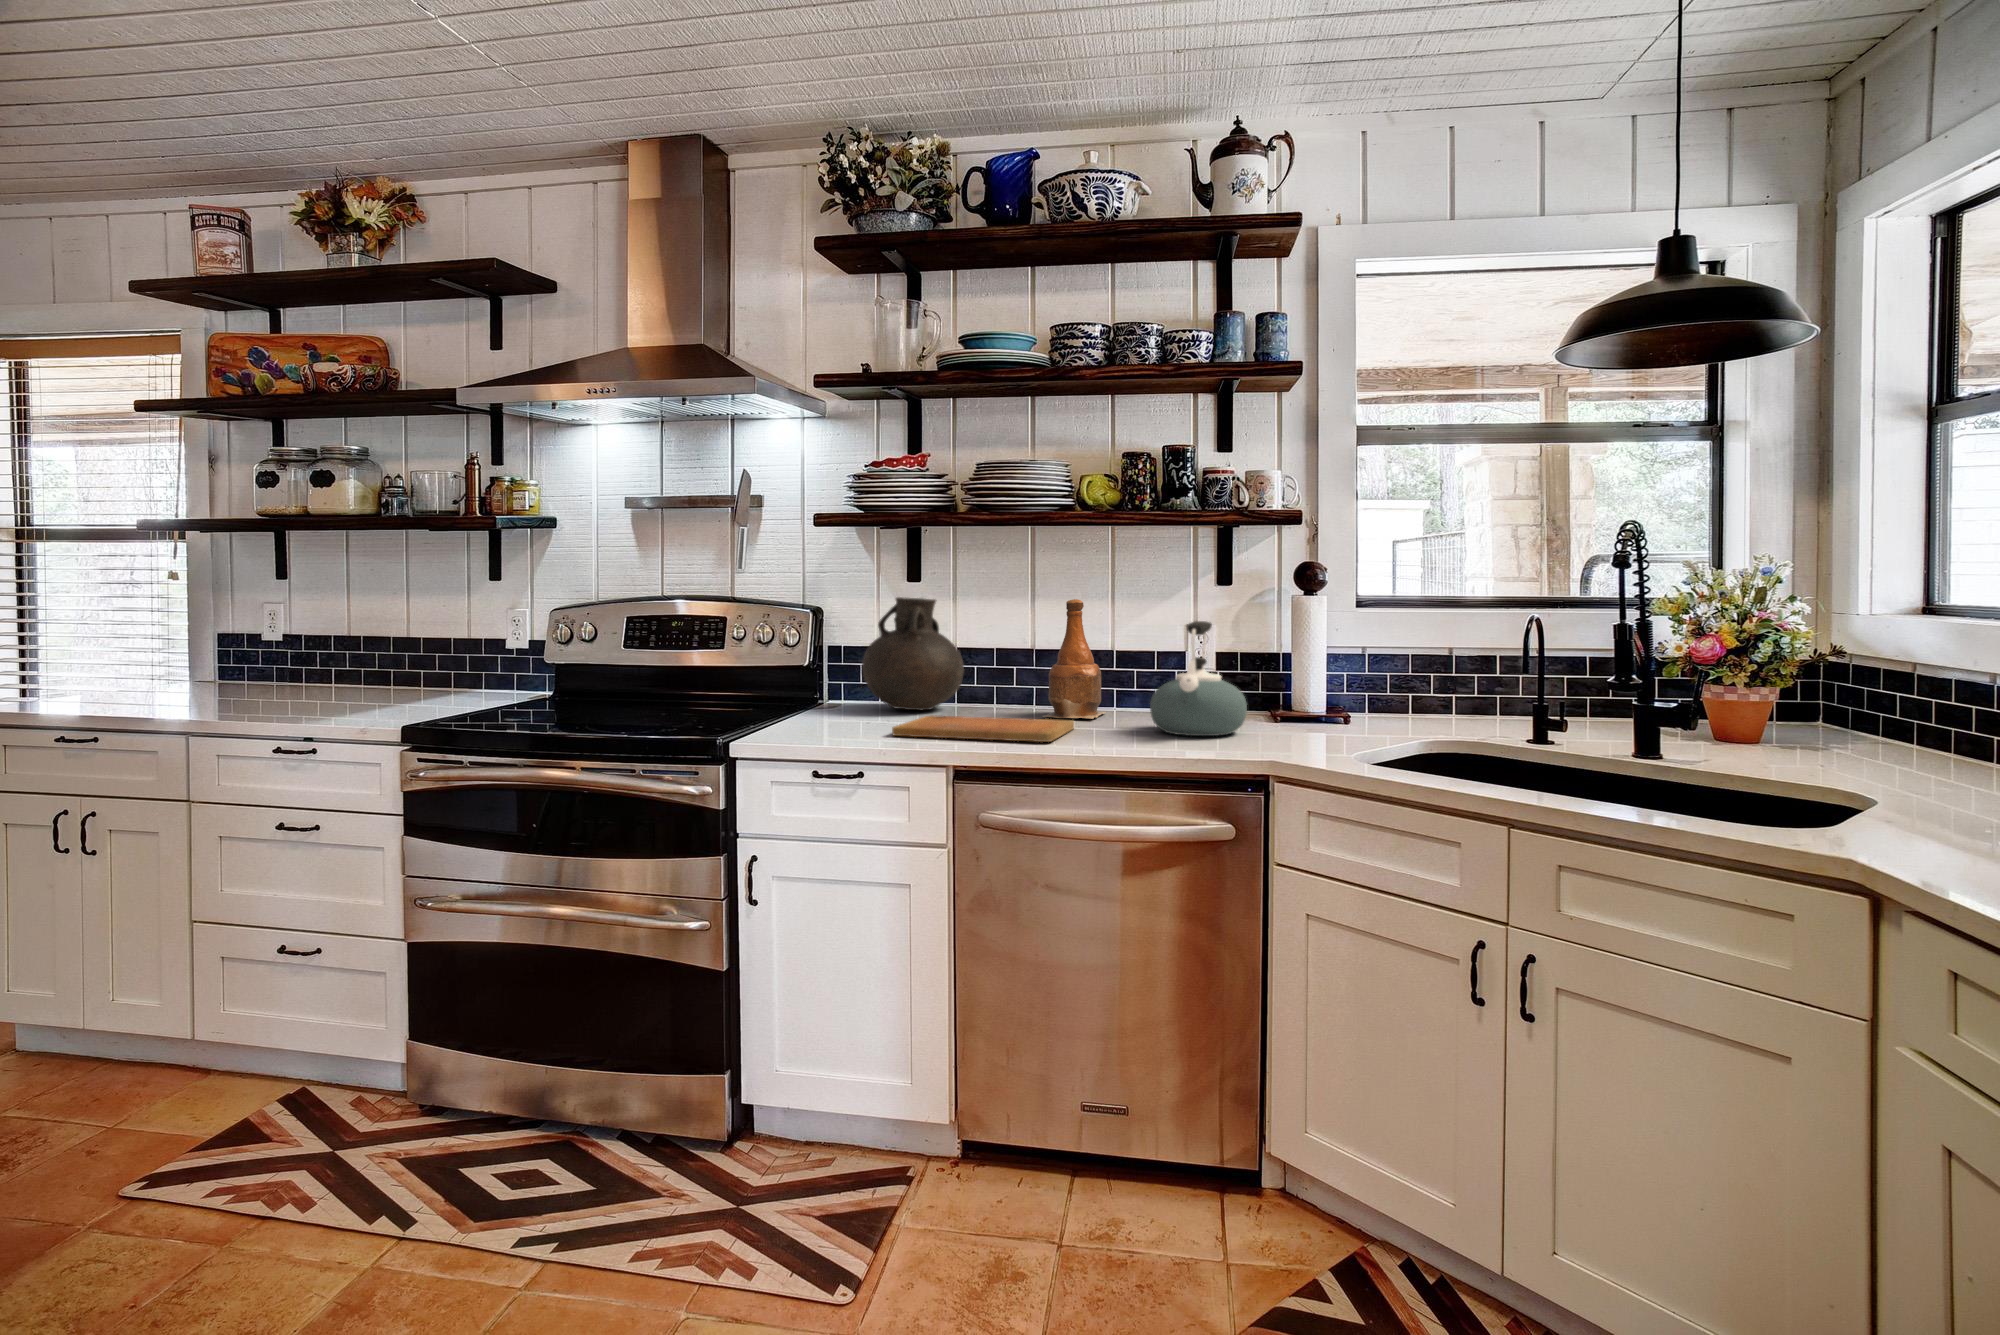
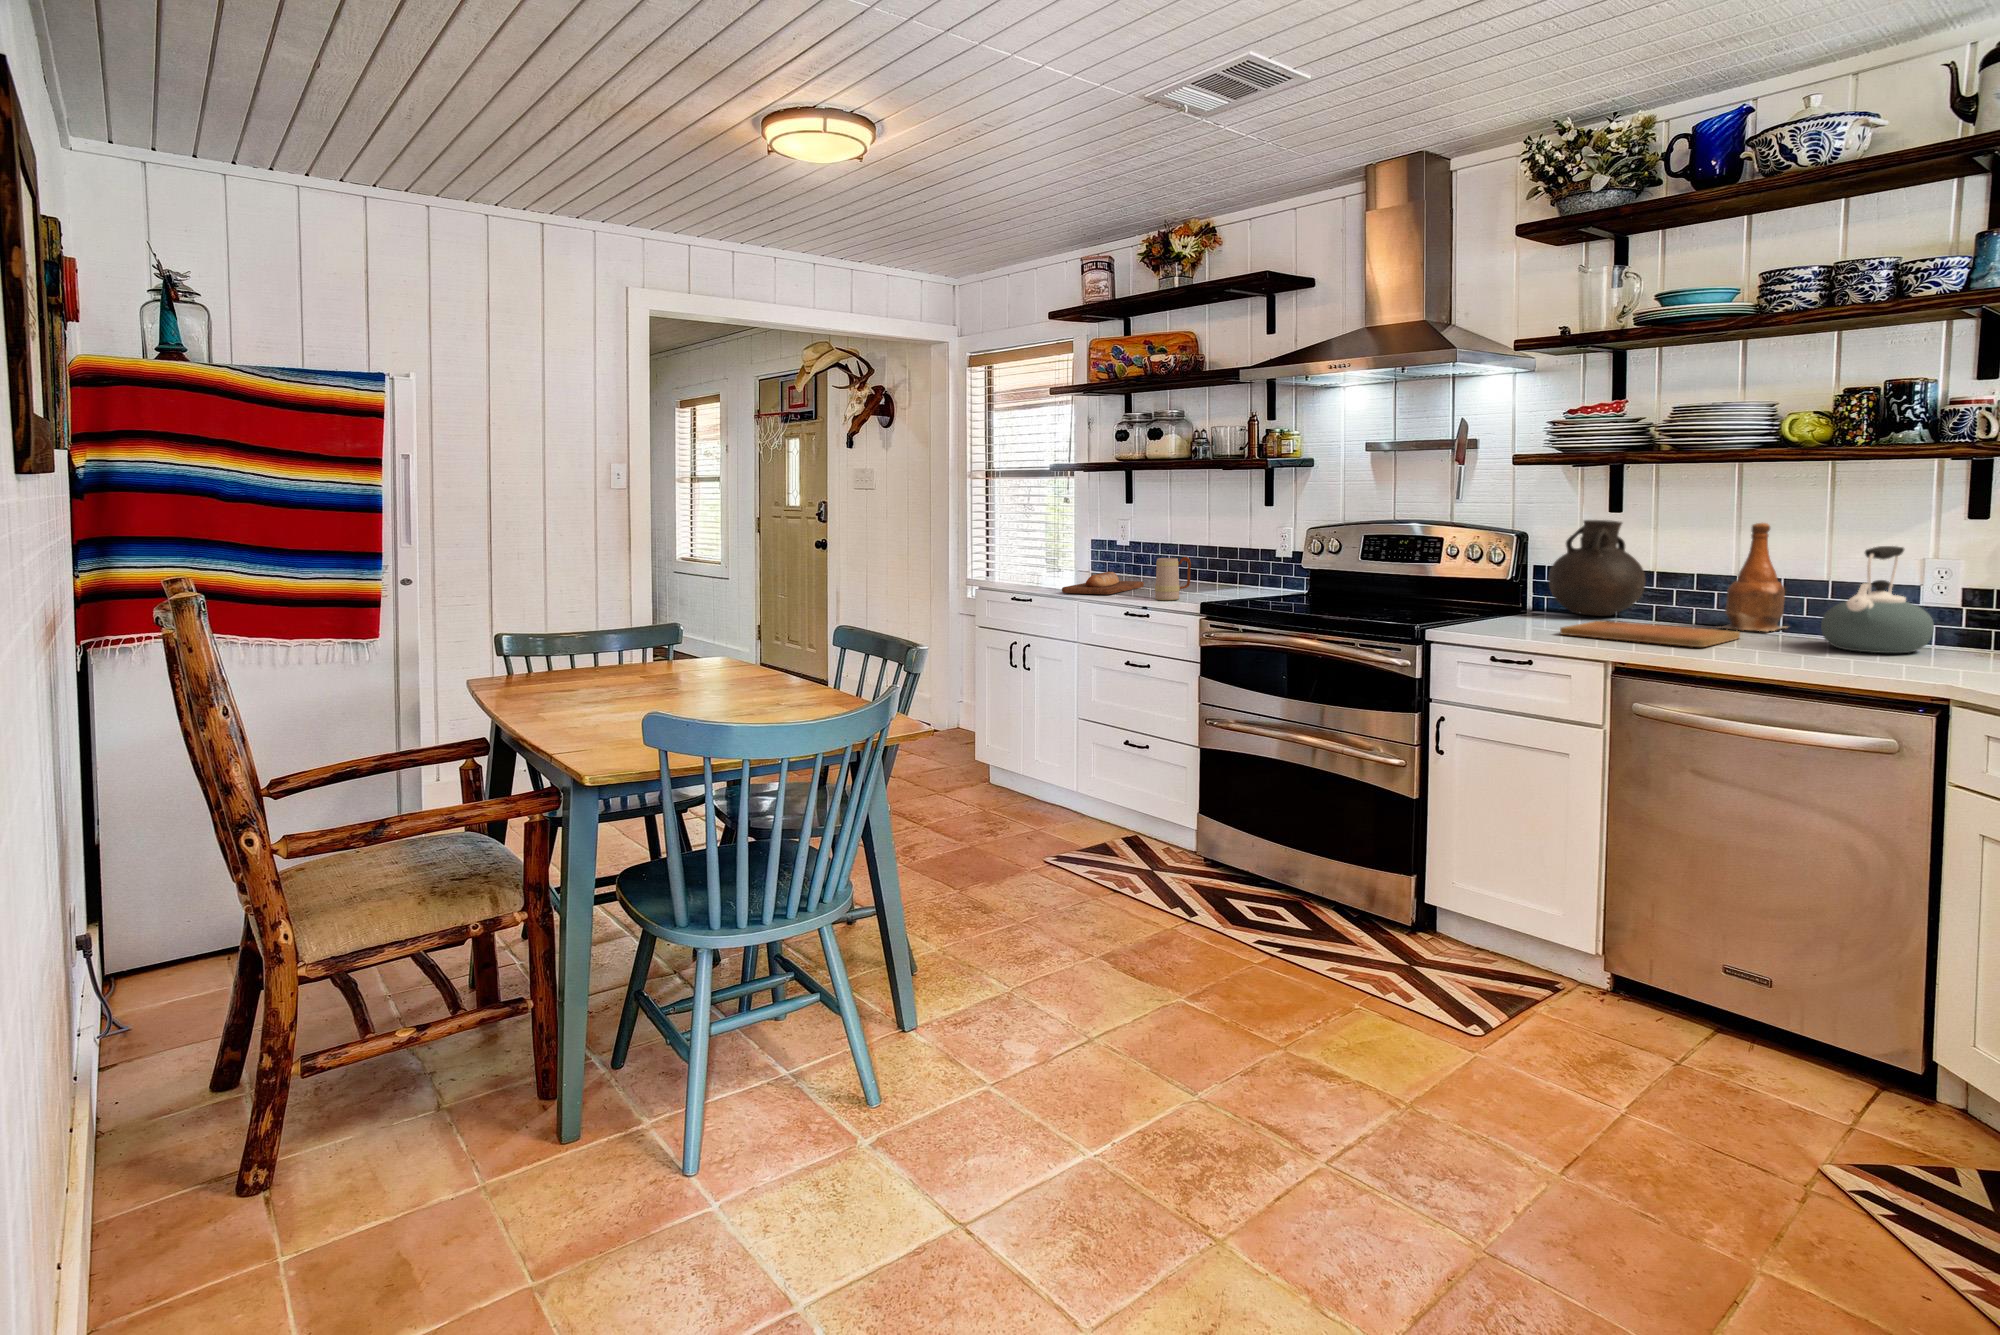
mug: none [321,652,381,718] -> present [1155,557,1191,600]
bread loaf: none [151,678,309,714] -> present [1062,572,1144,594]

